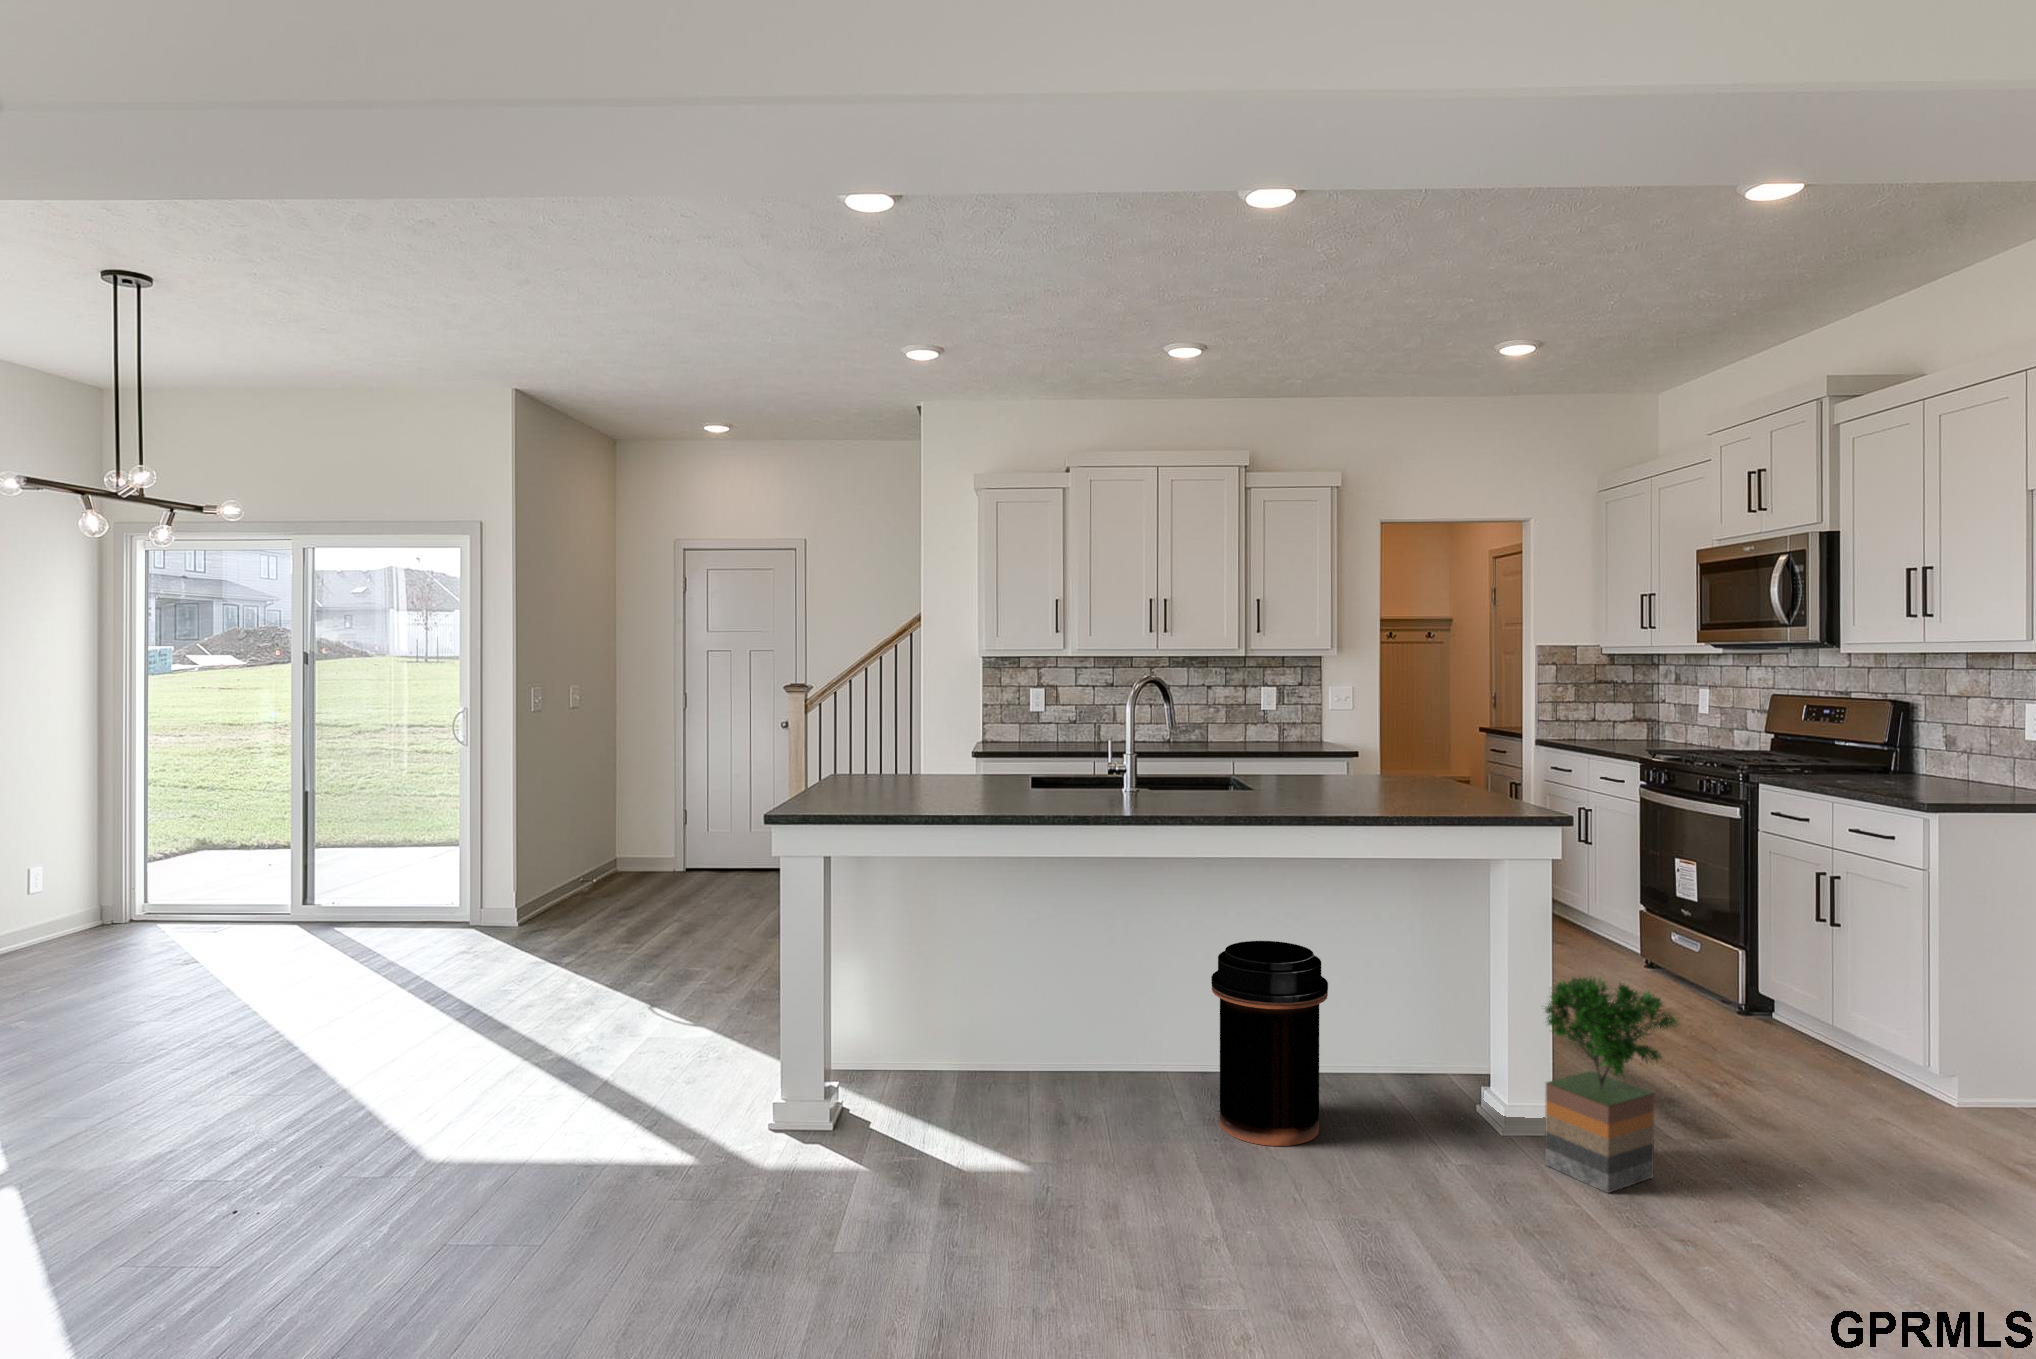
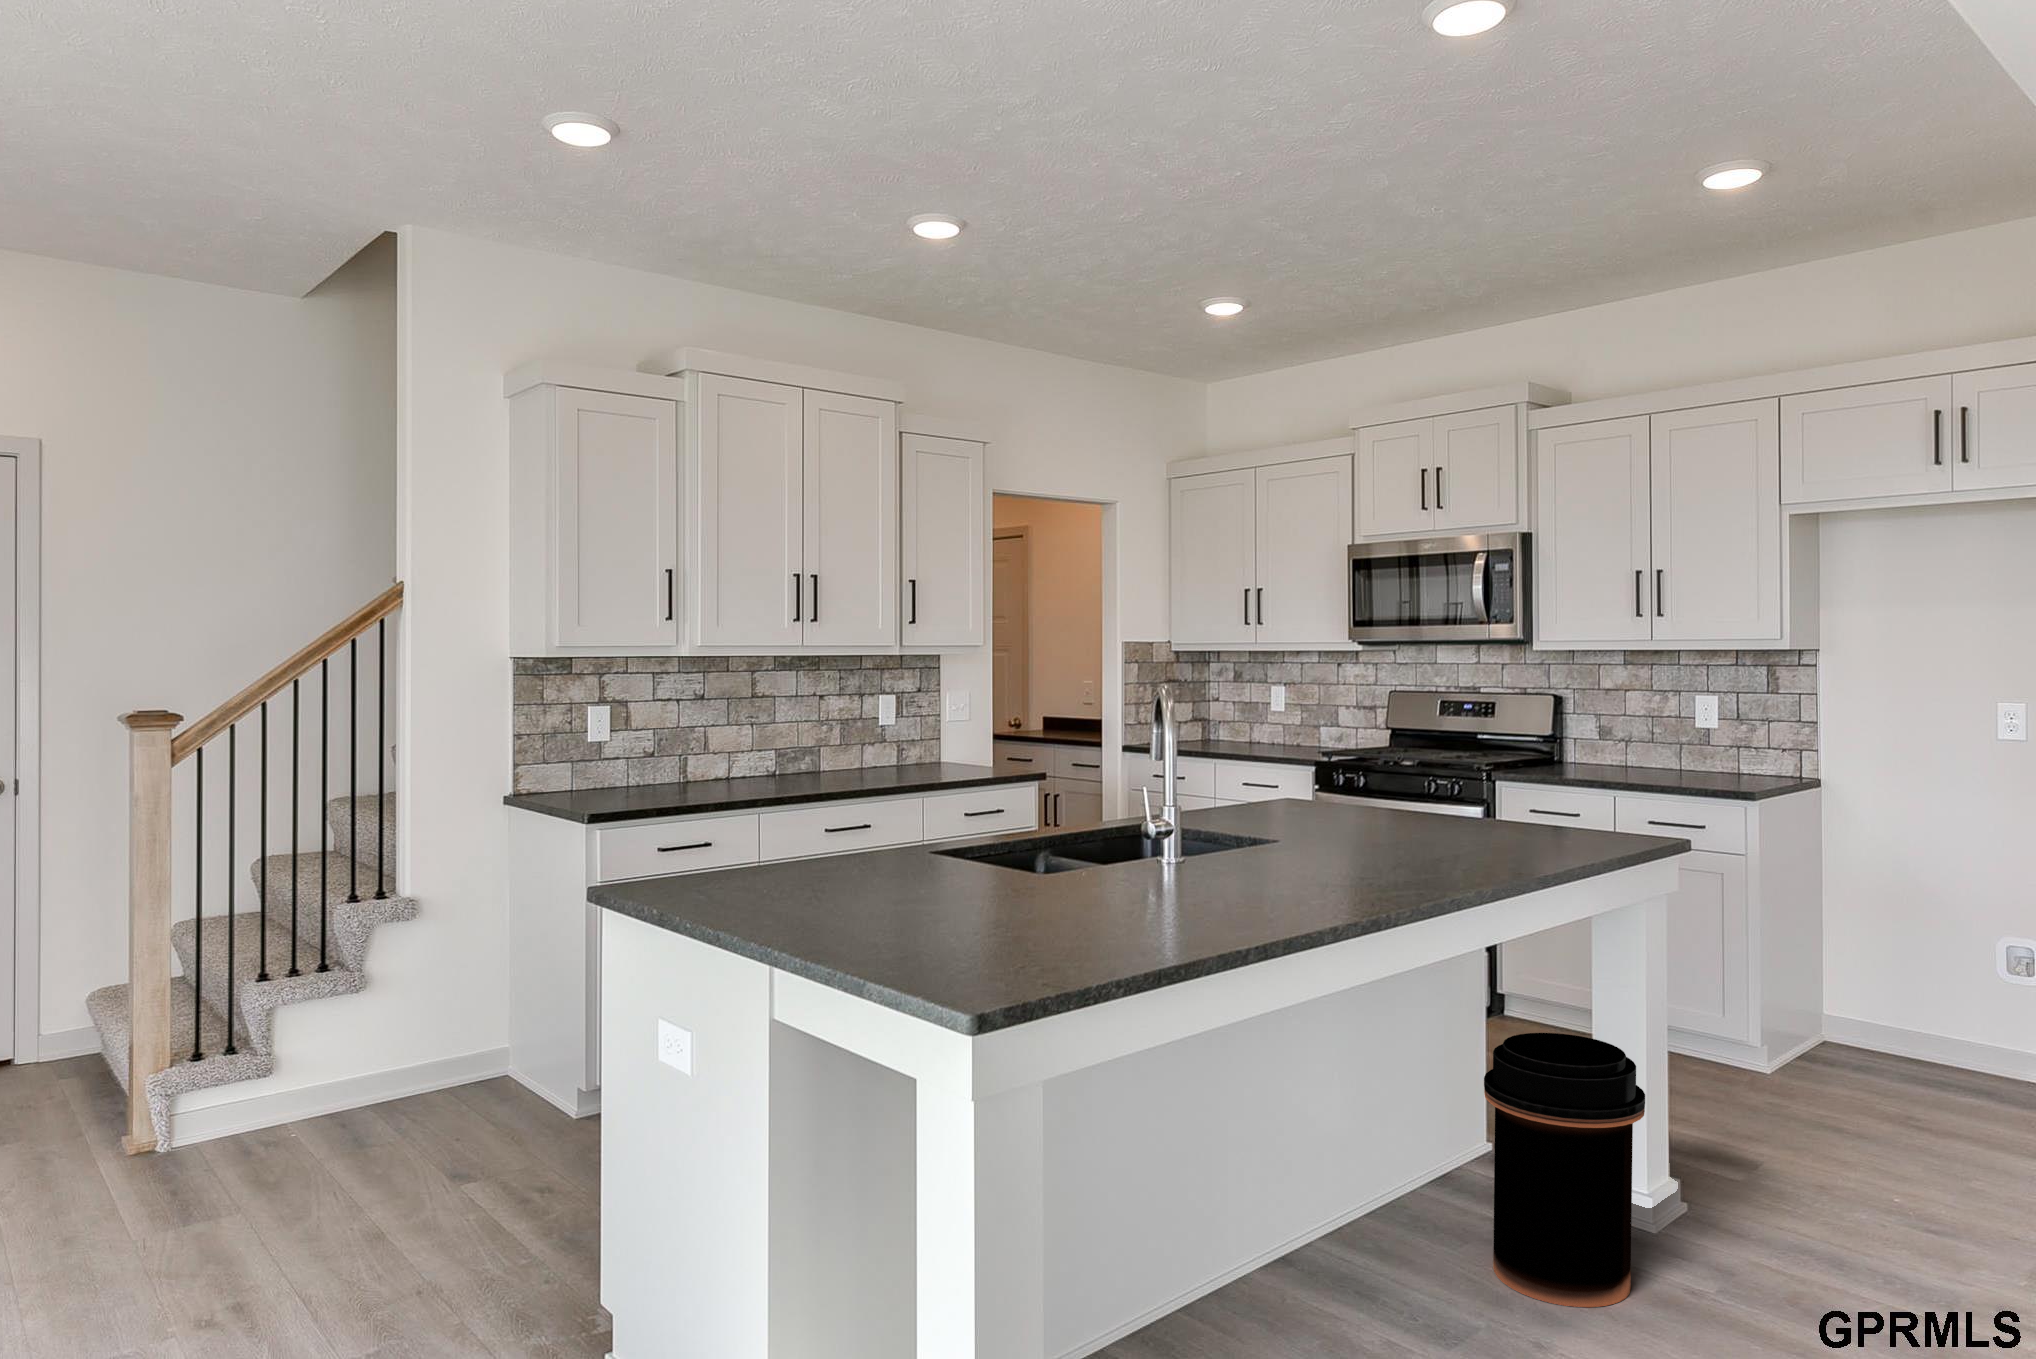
potted tree: present [1545,977,1680,1193] -> none [1734,999,1905,1224]

